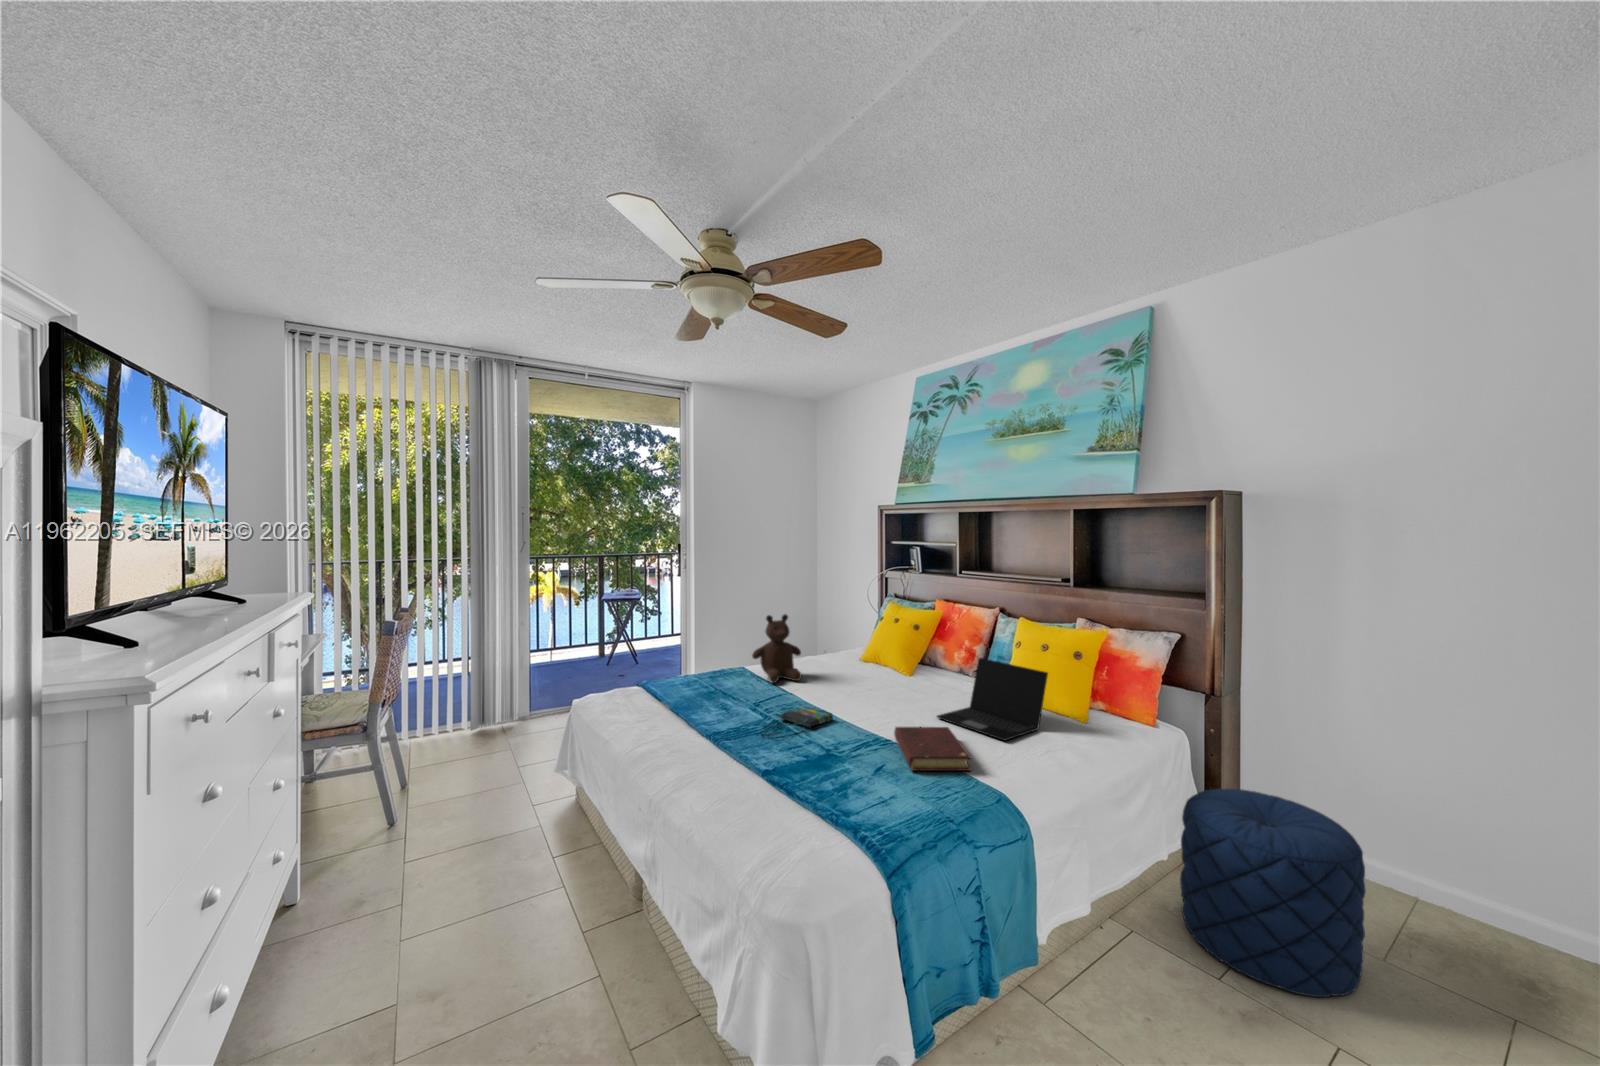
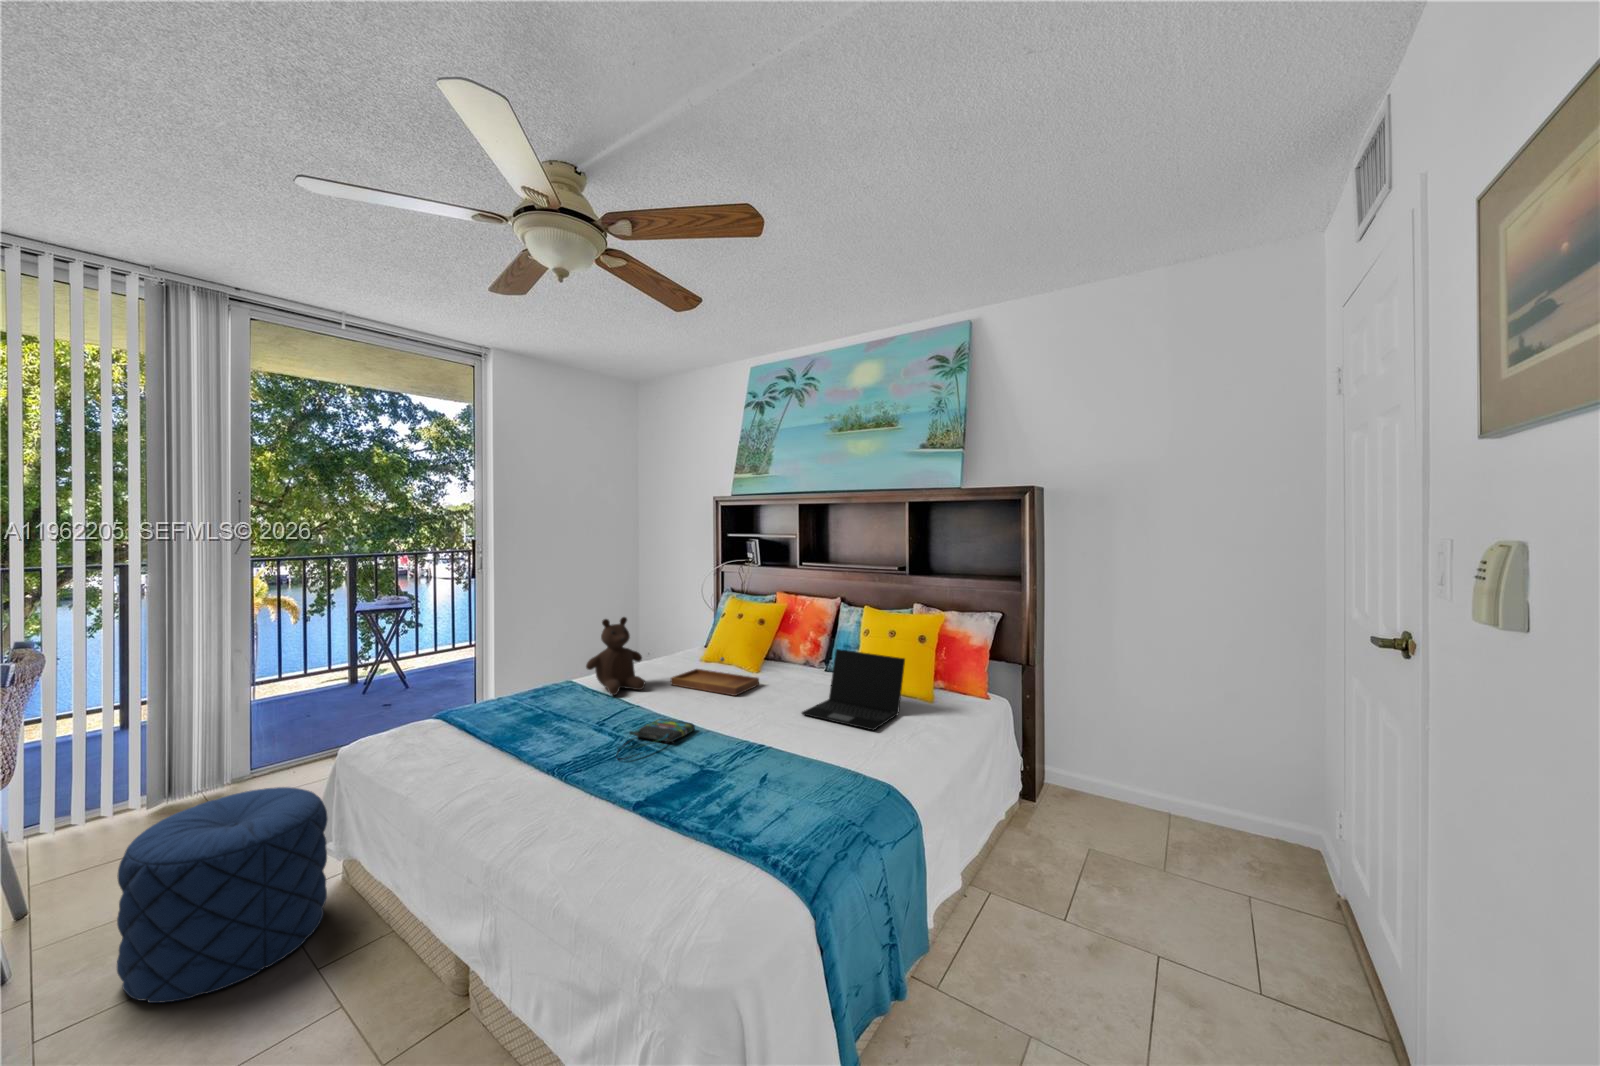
tray: none [825,657,906,695] -> present [671,657,759,696]
book: present [894,727,971,771] -> none [767,723,855,776]
pouf: present [1180,789,1366,997] -> present [117,787,328,1003]

